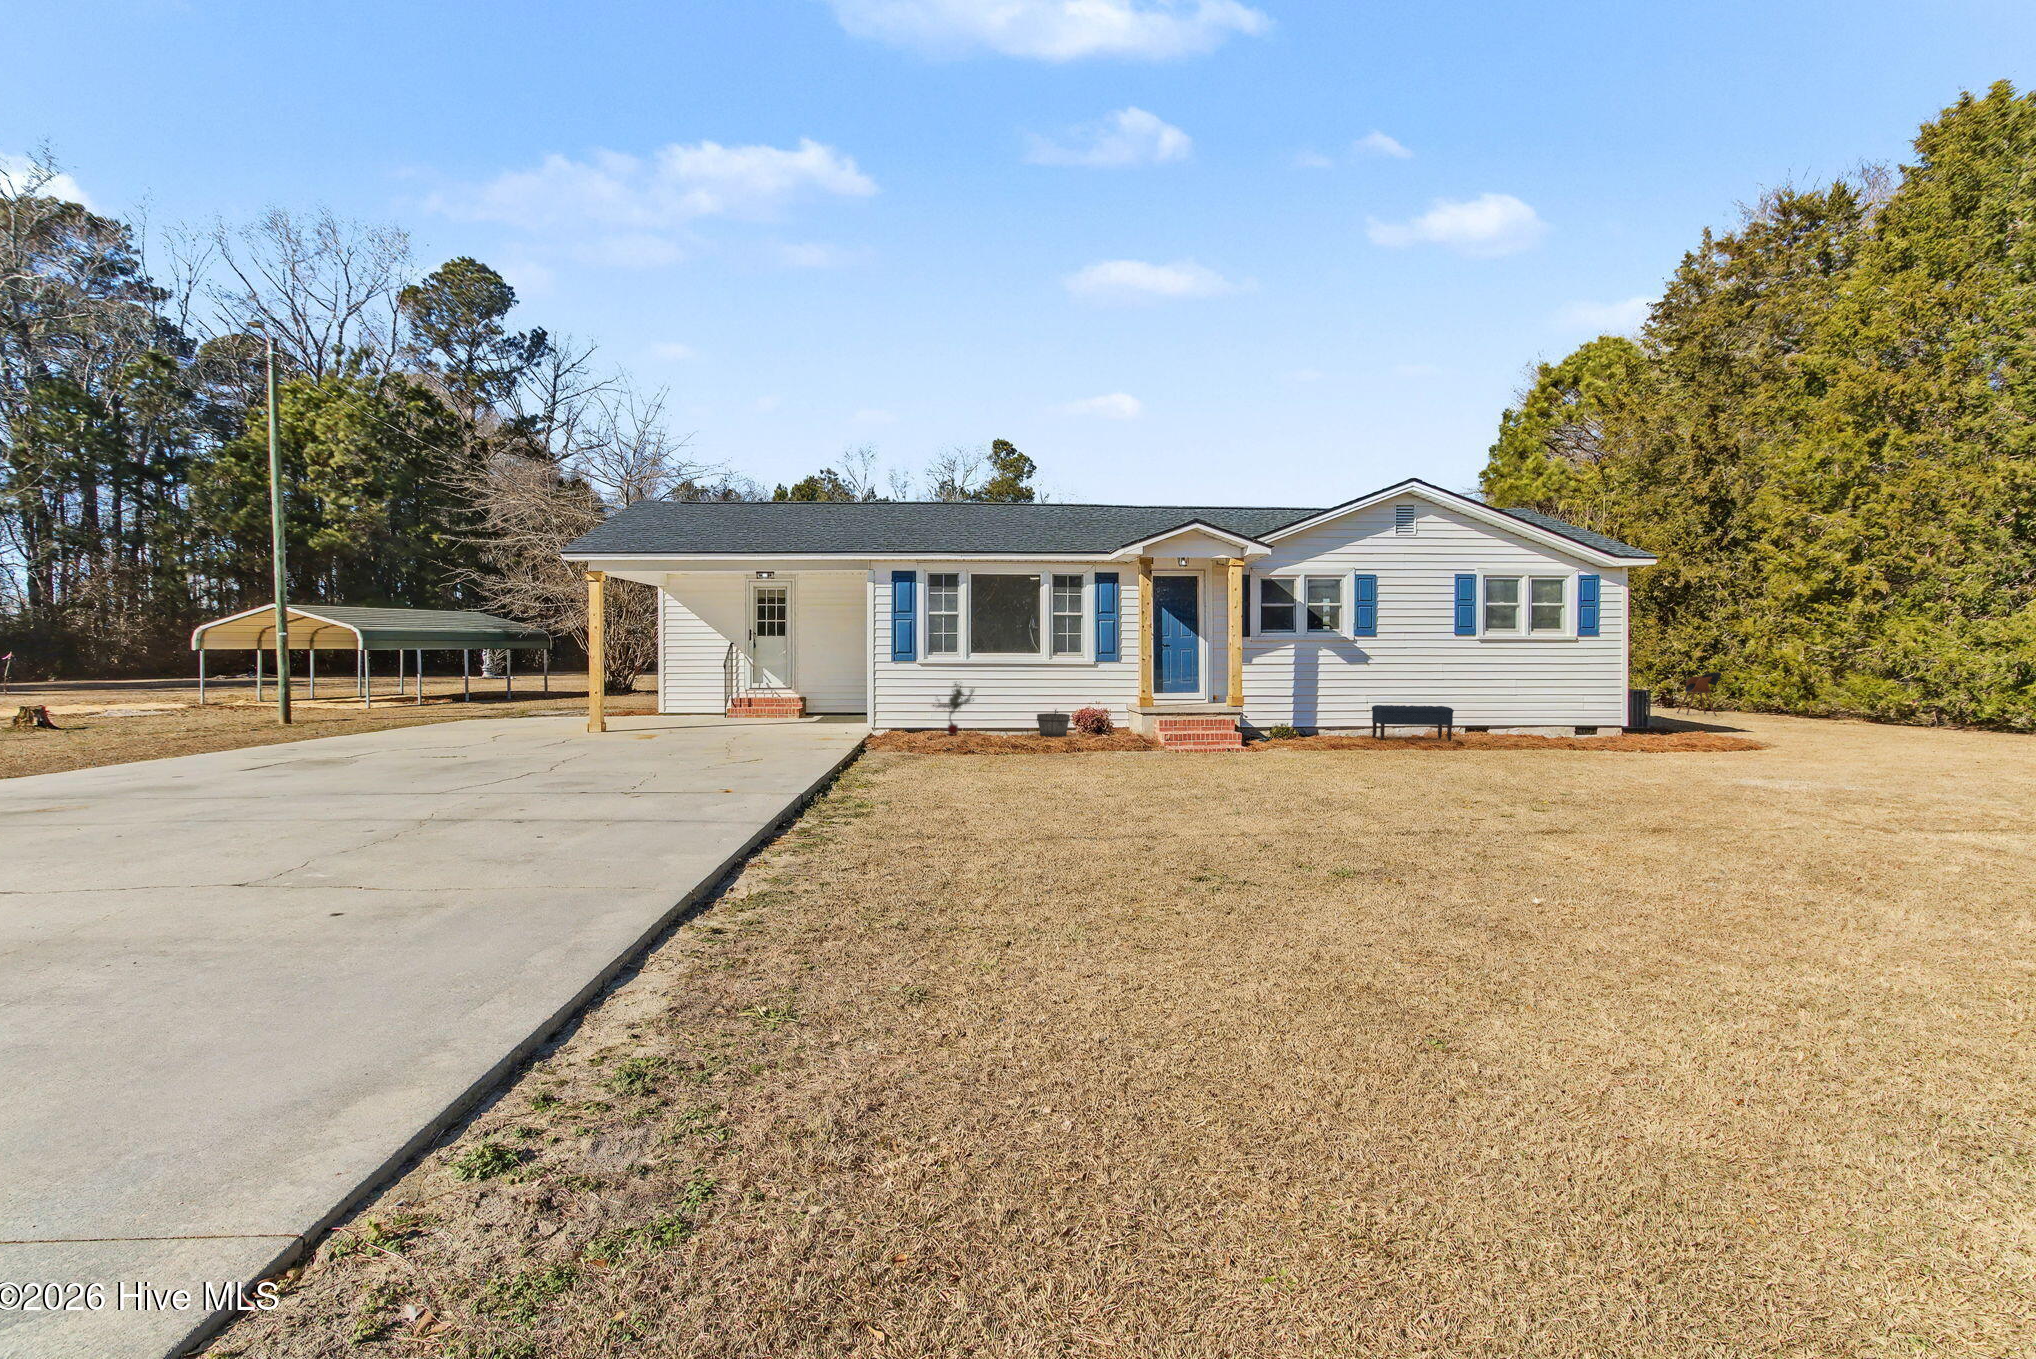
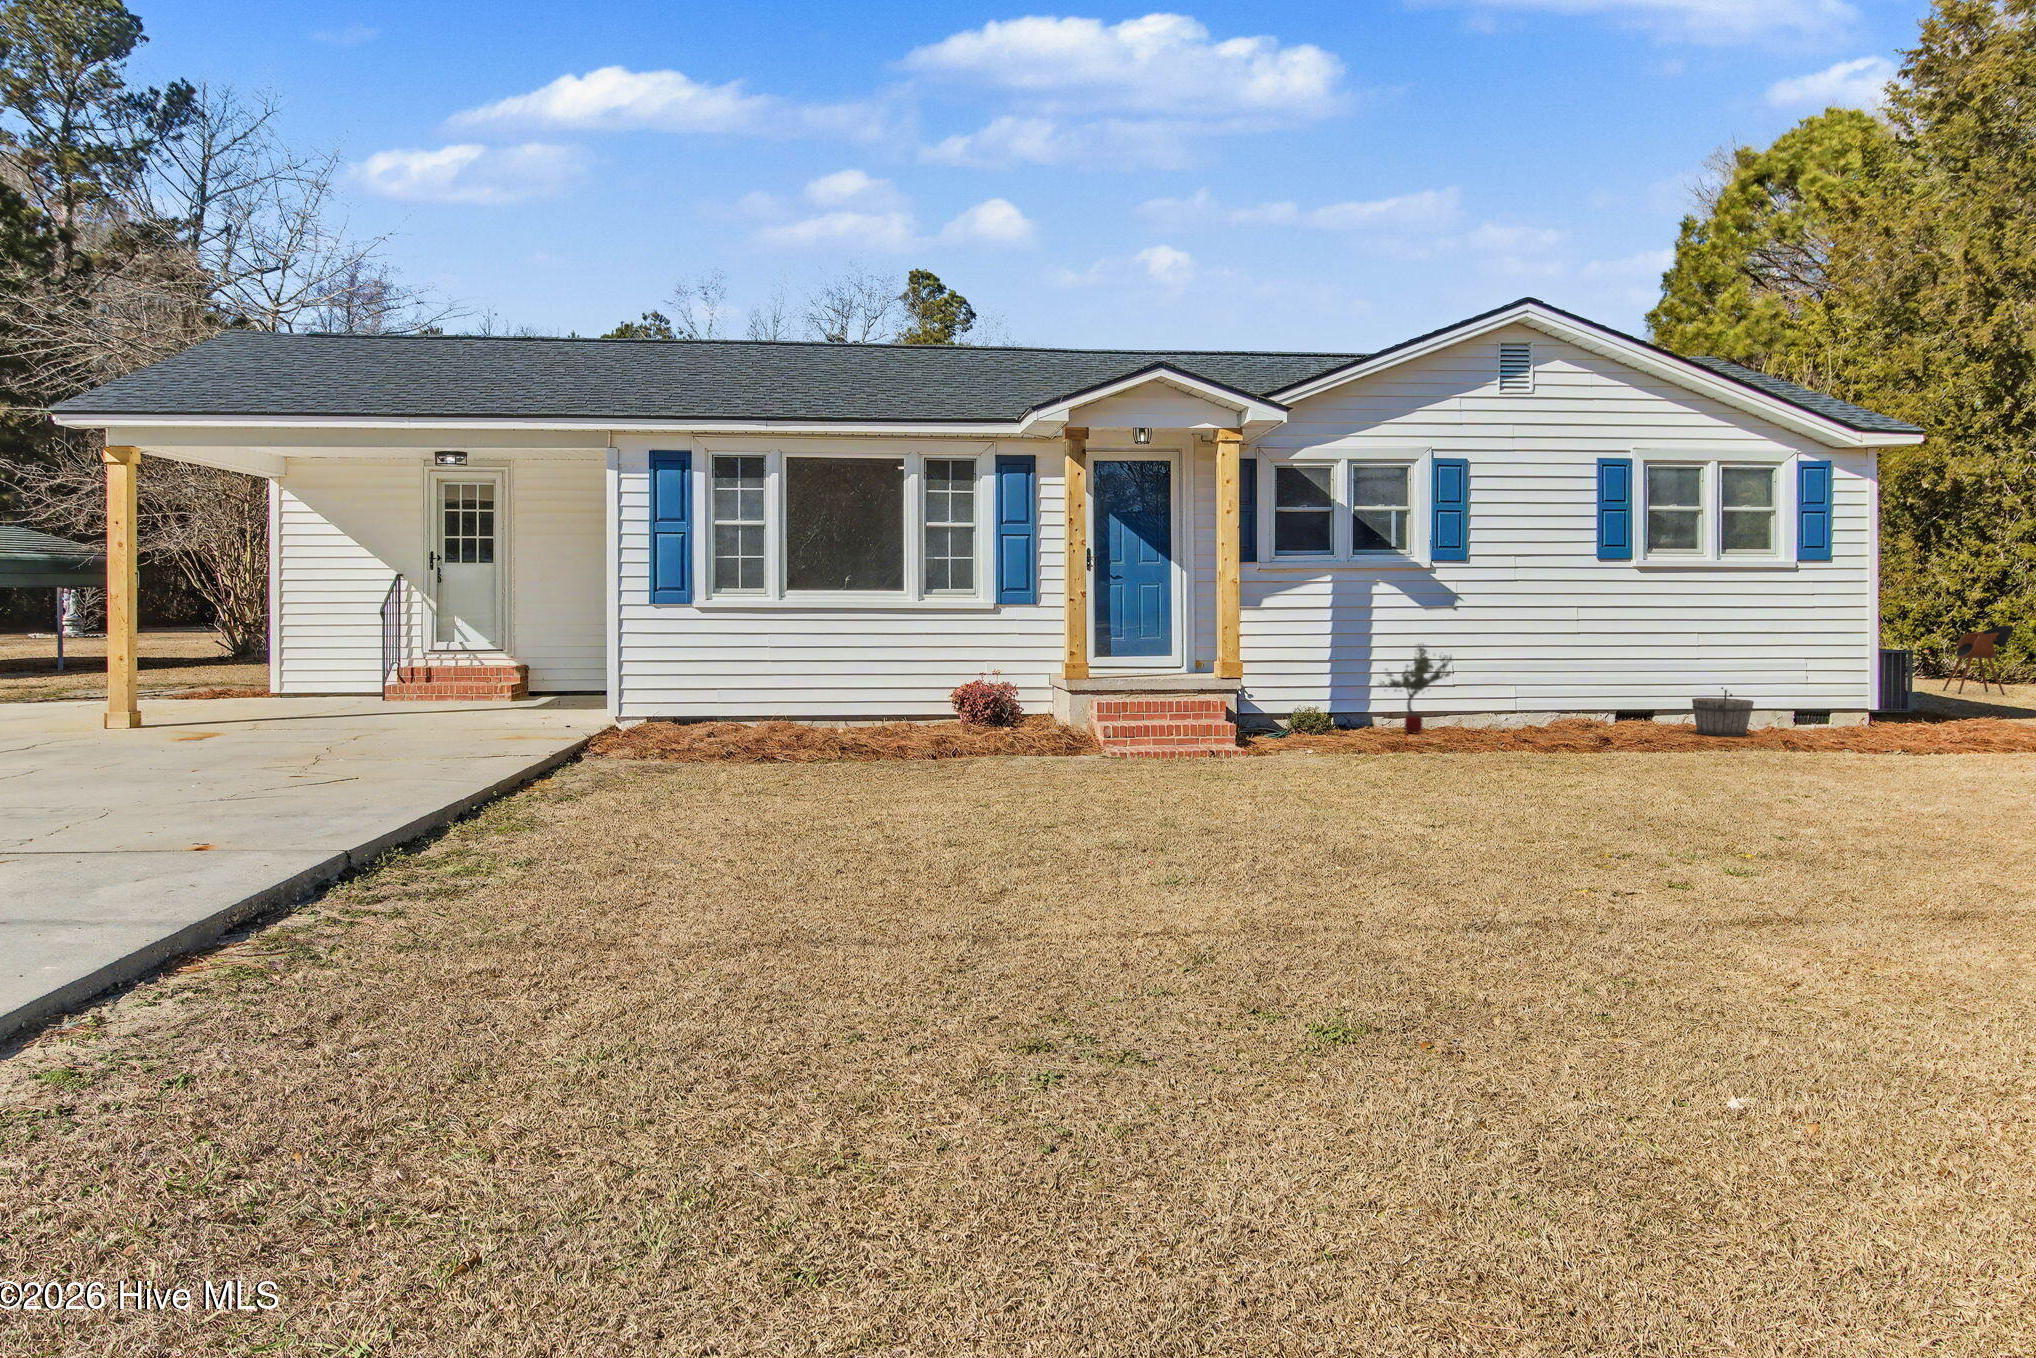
potted tree: present [933,684,975,735] -> present [1379,644,1452,734]
bench: present [1372,705,1454,741] -> none [1456,677,1590,735]
wooden bucket: present [1037,710,1070,736] -> present [1692,687,1754,736]

